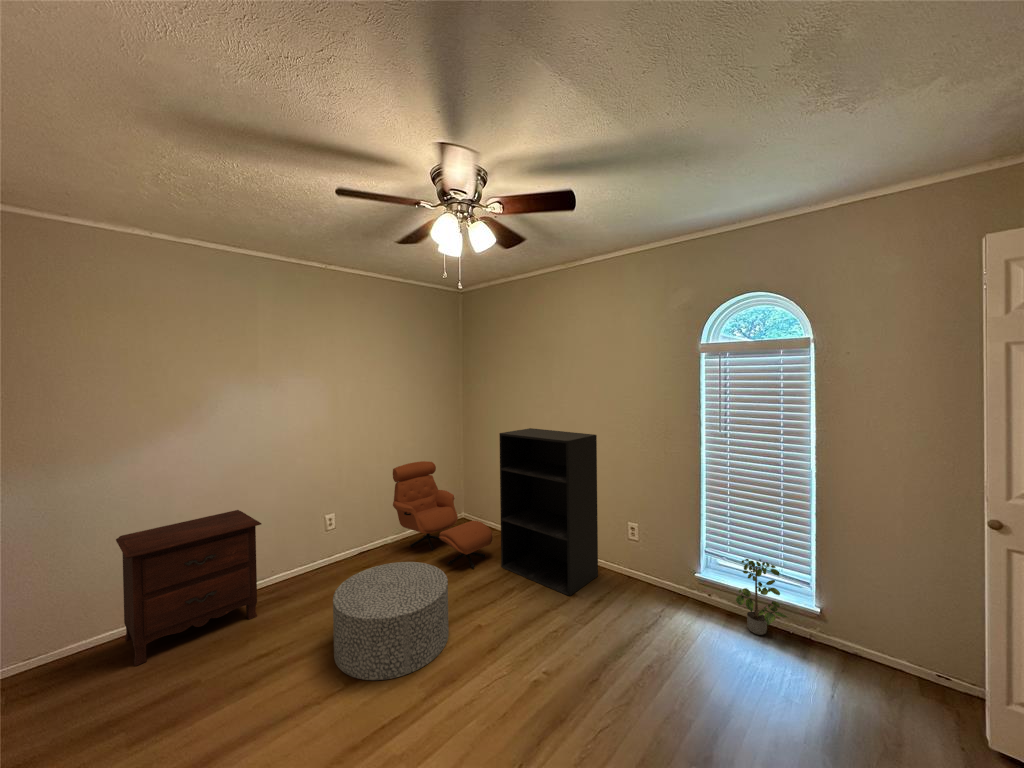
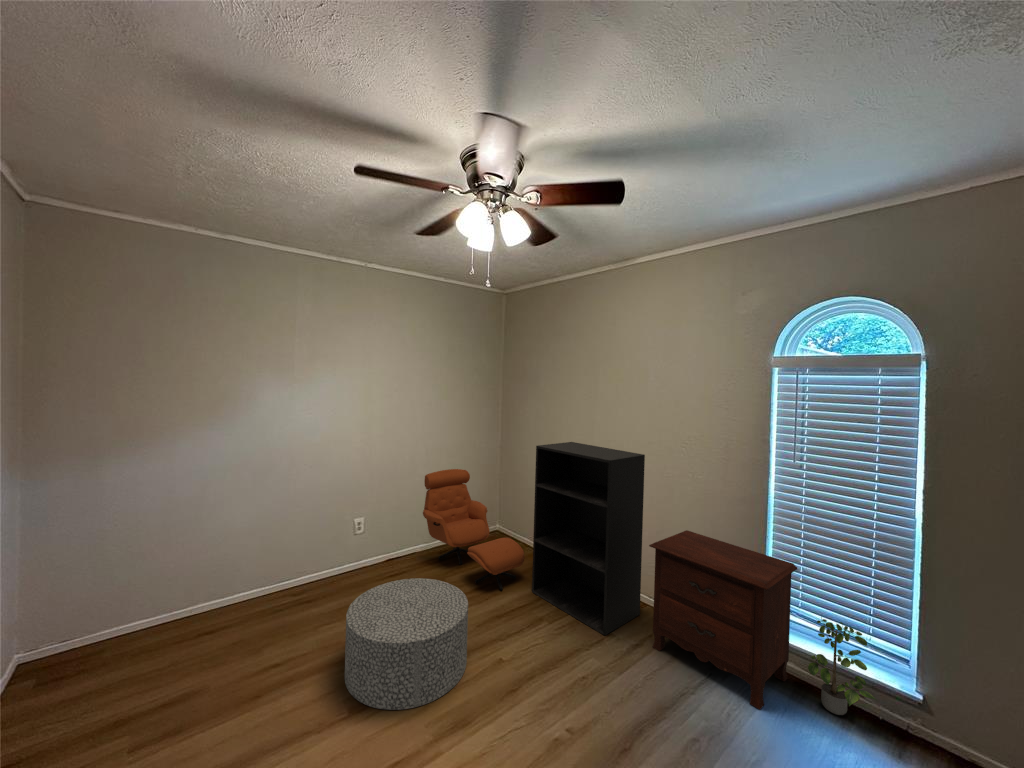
nightstand: present [116,510,261,666] -> present [649,530,797,710]

